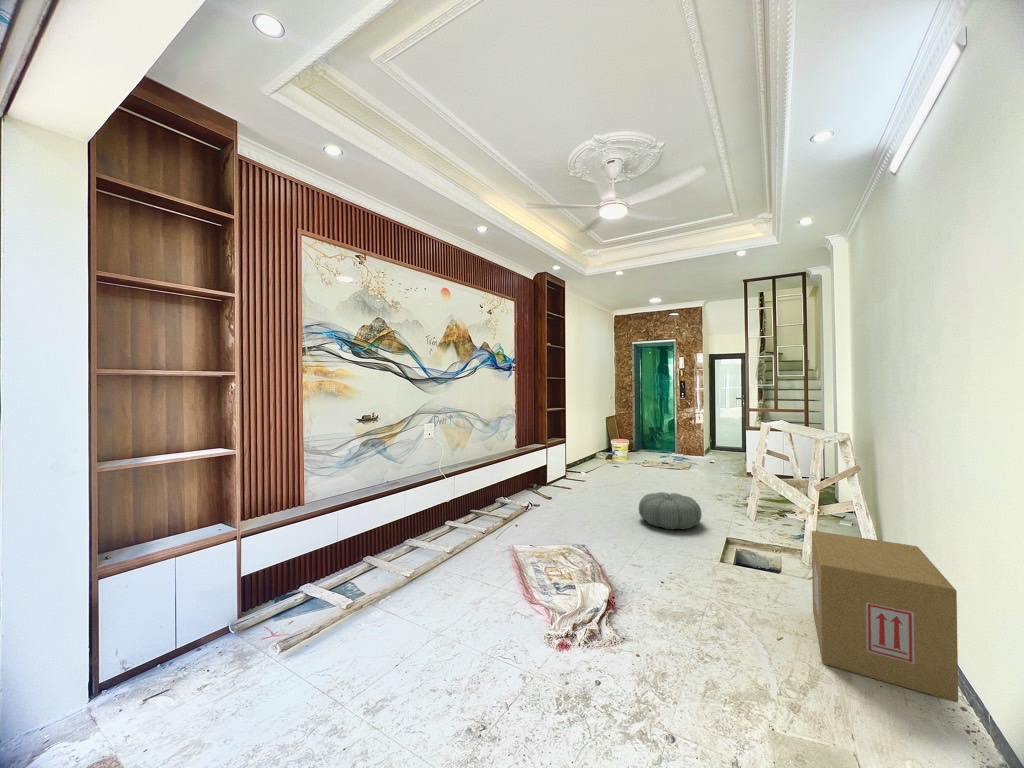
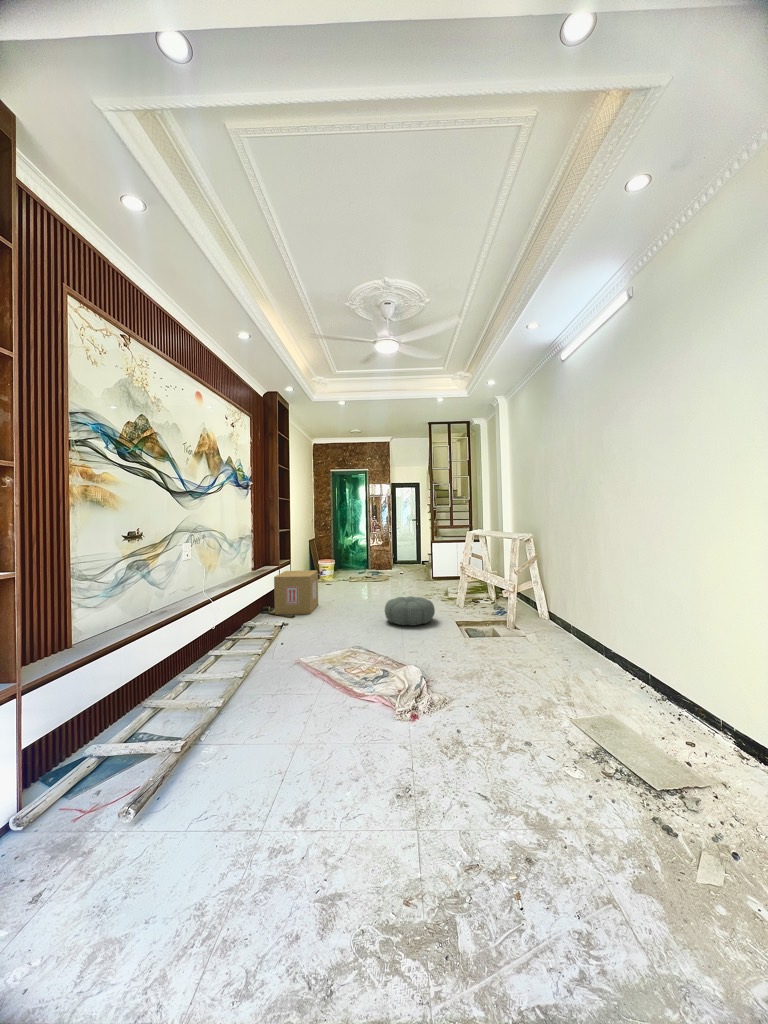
cardboard box: present [812,531,958,702] -> present [274,570,318,615]

